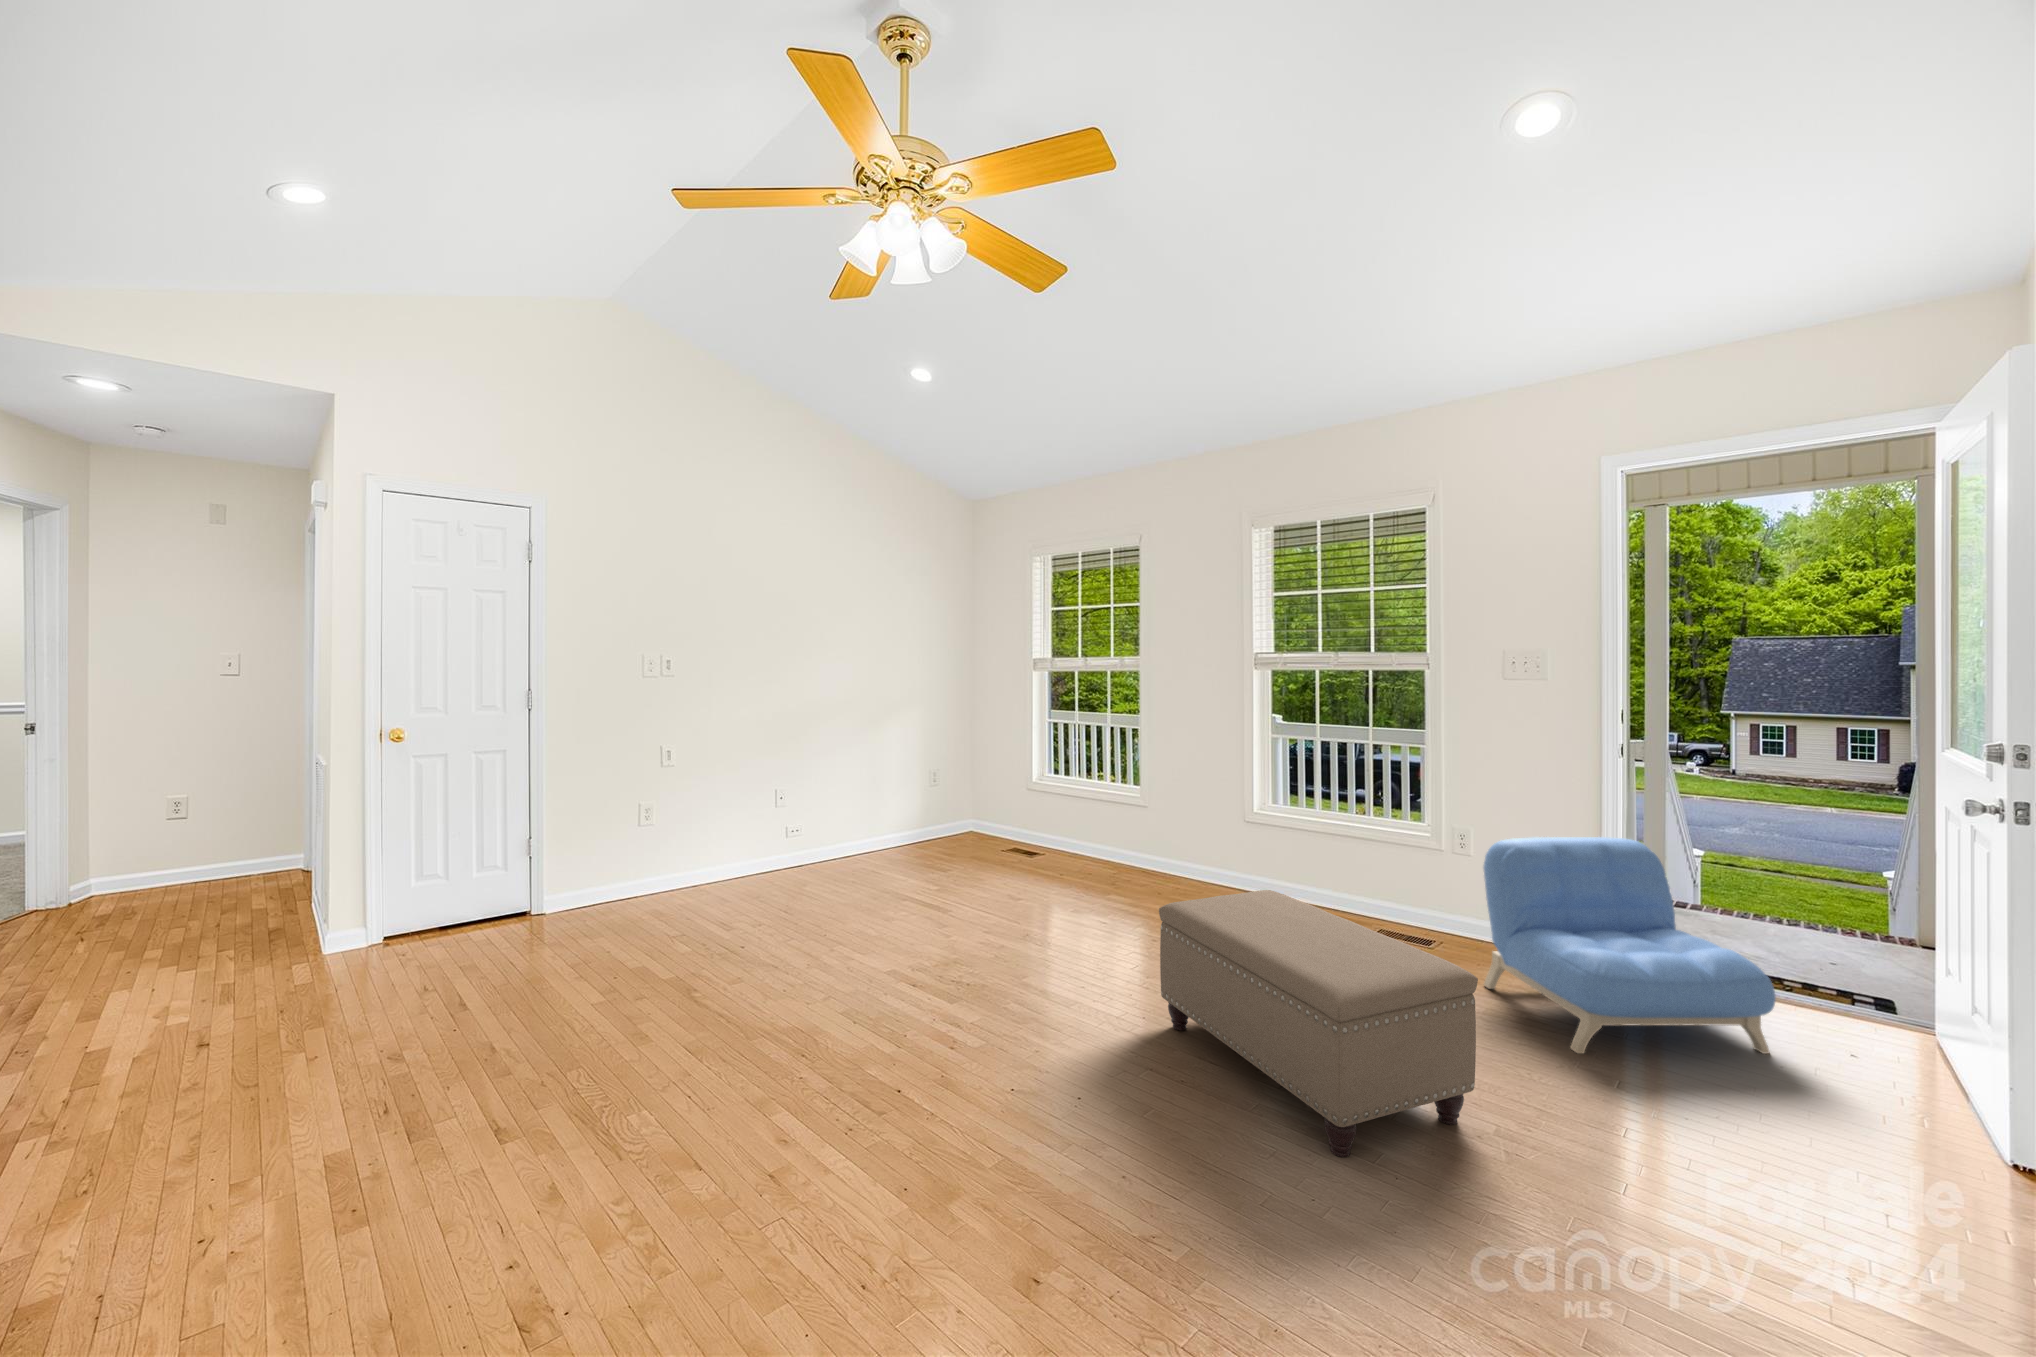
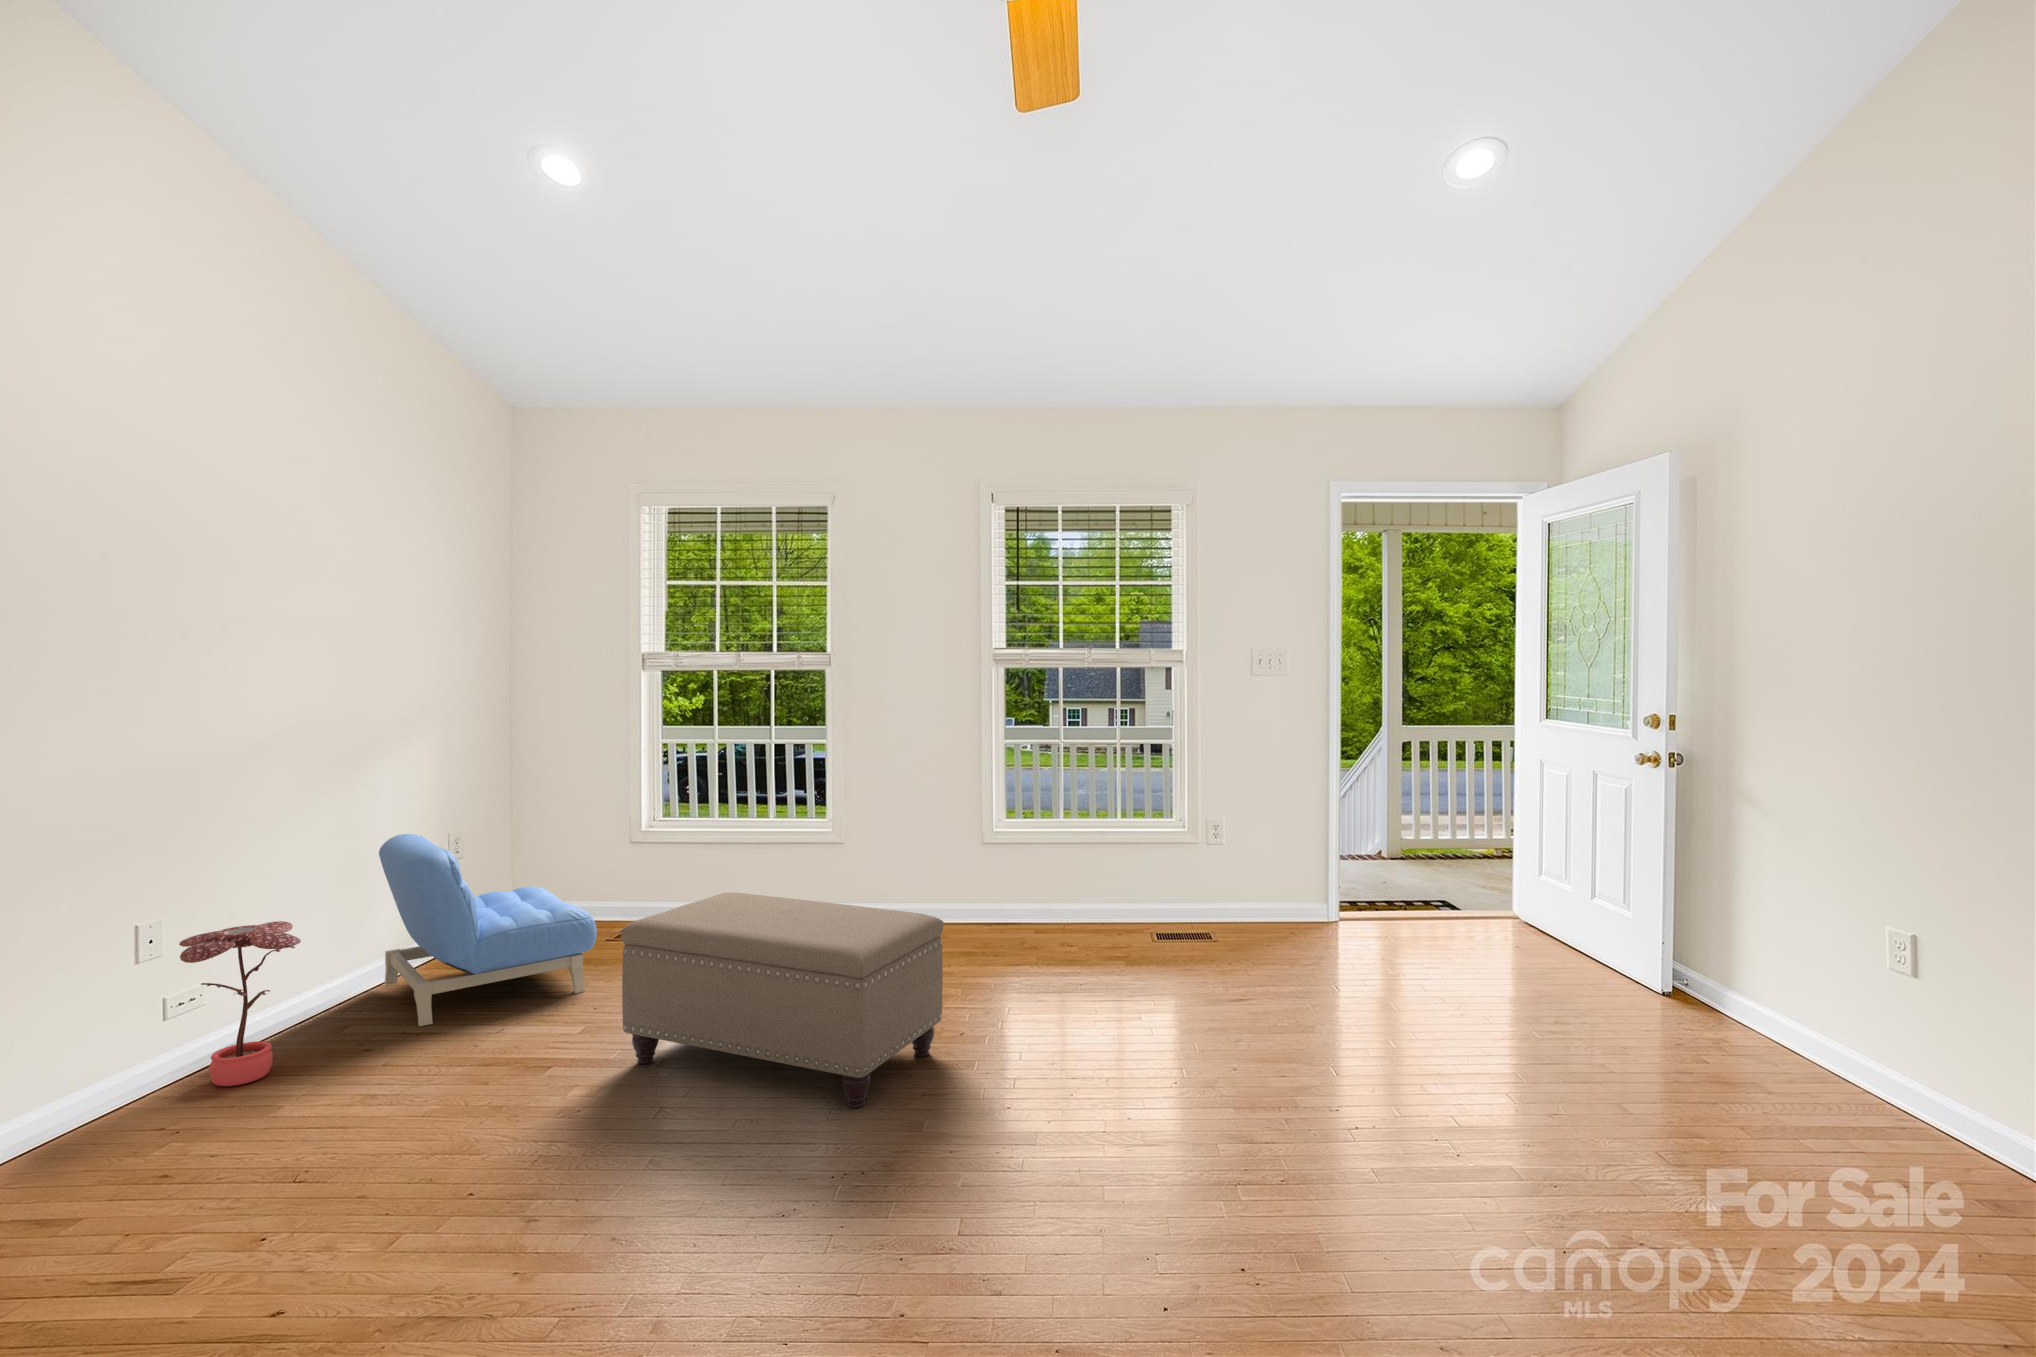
armchair: present [1483,837,1776,1054] -> present [379,834,597,1026]
potted plant: none [909,850,976,957] -> present [179,921,301,1086]

